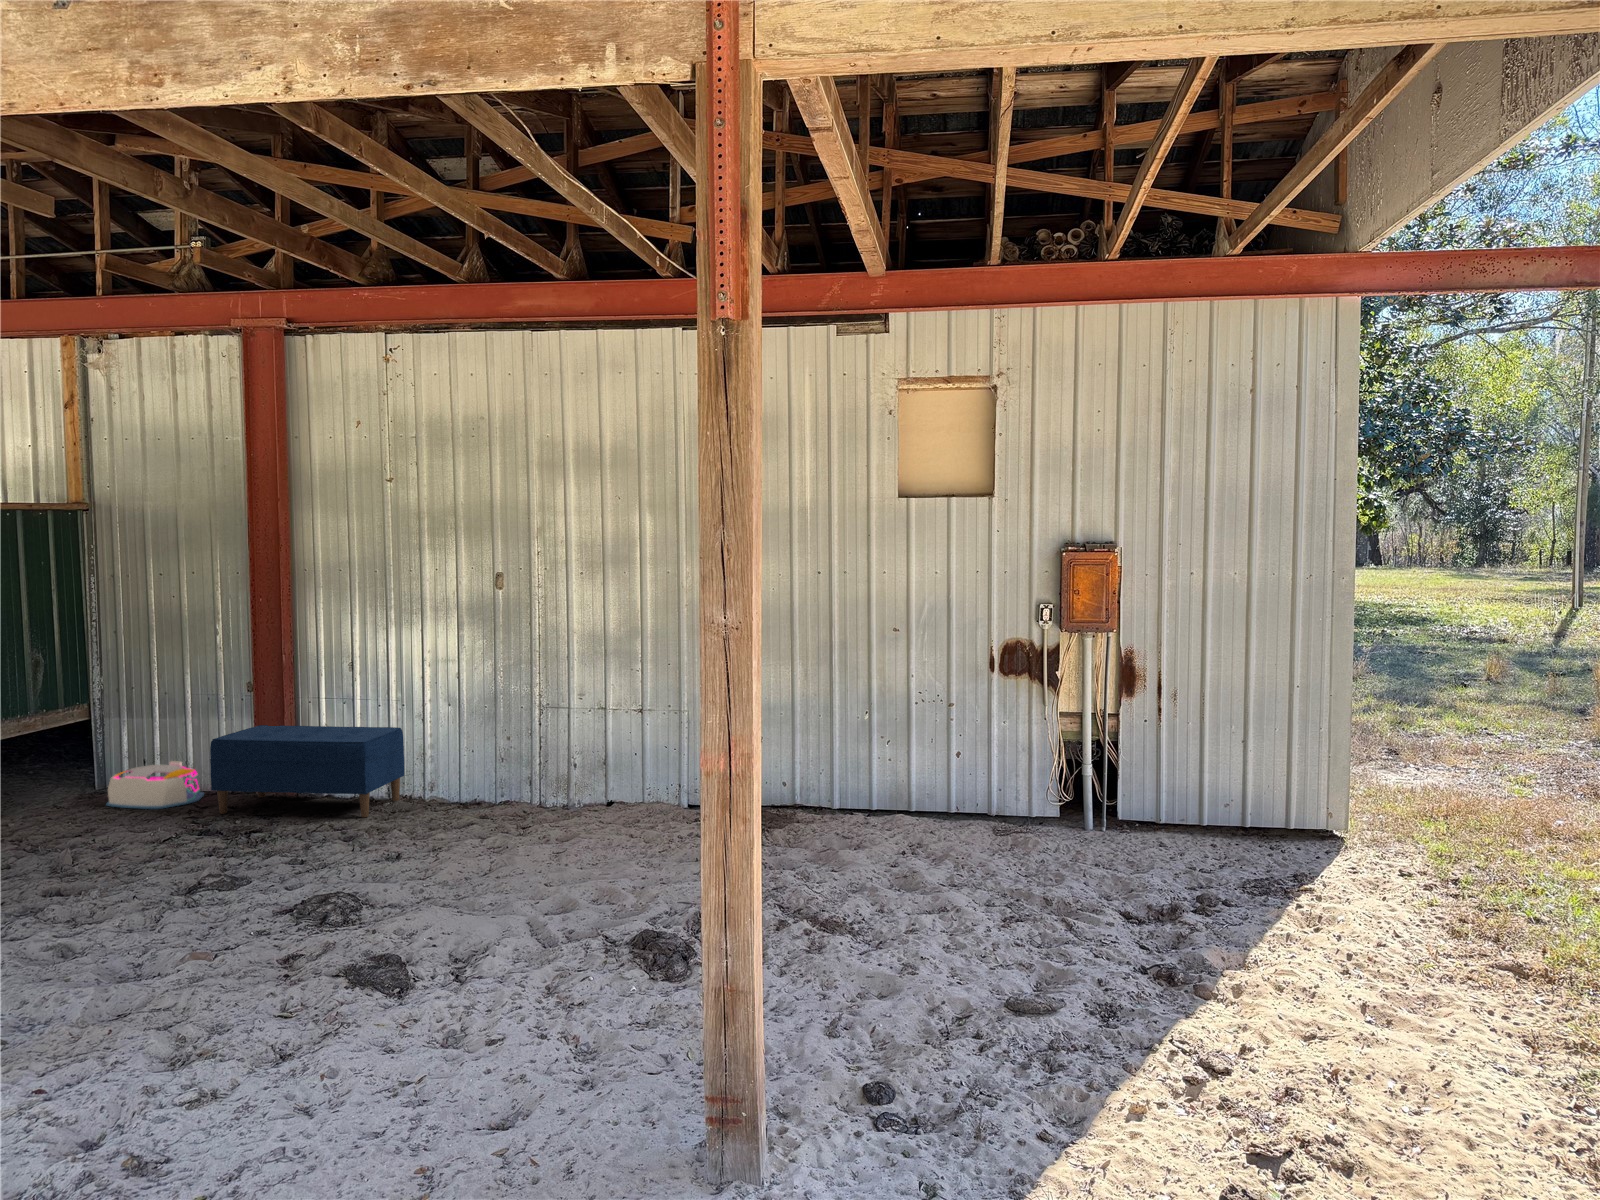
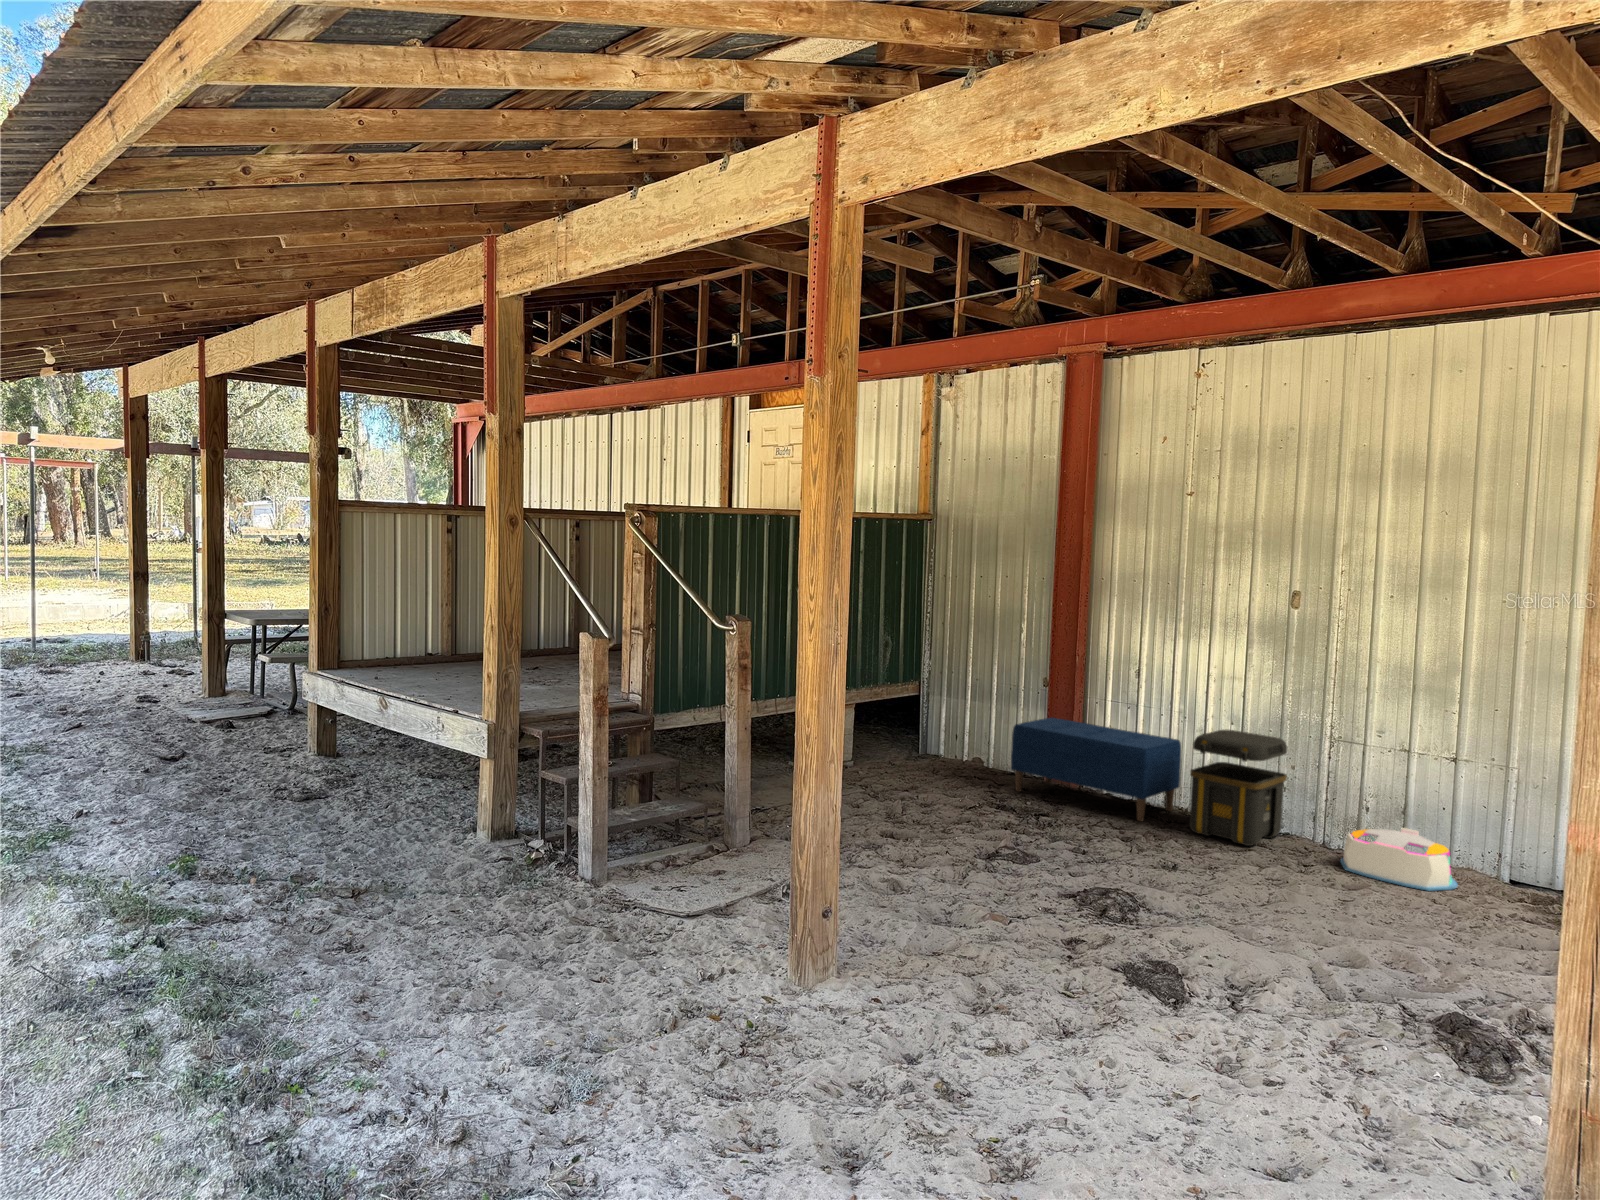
toolbox: none [412,710,503,819] -> present [1190,729,1287,846]
storage bin: present [106,761,204,809] -> present [1340,828,1458,891]

